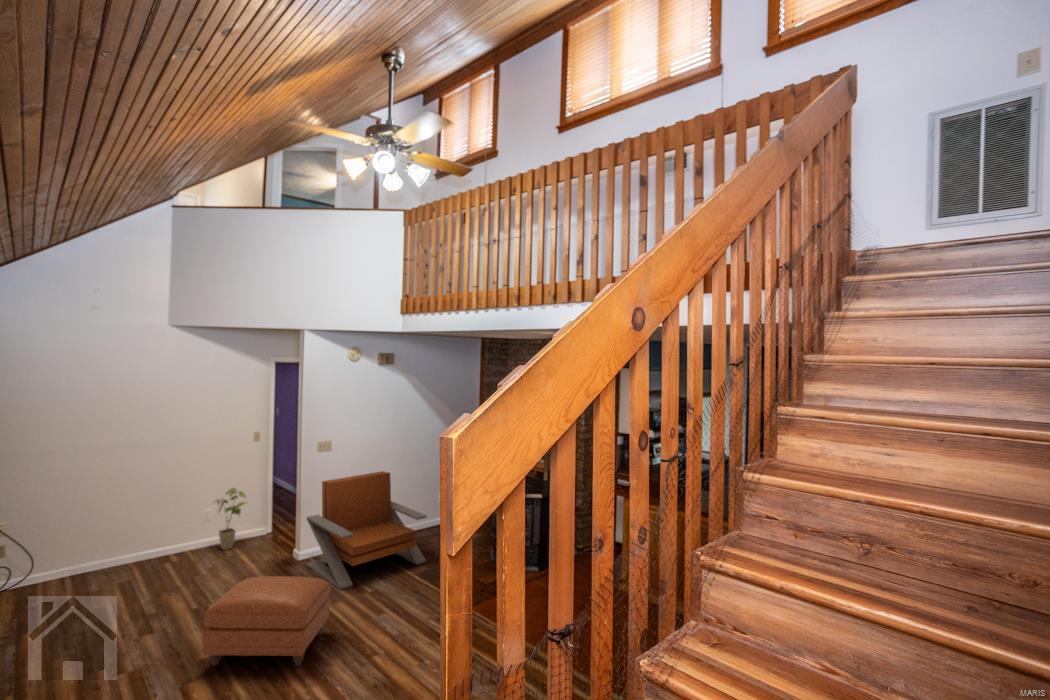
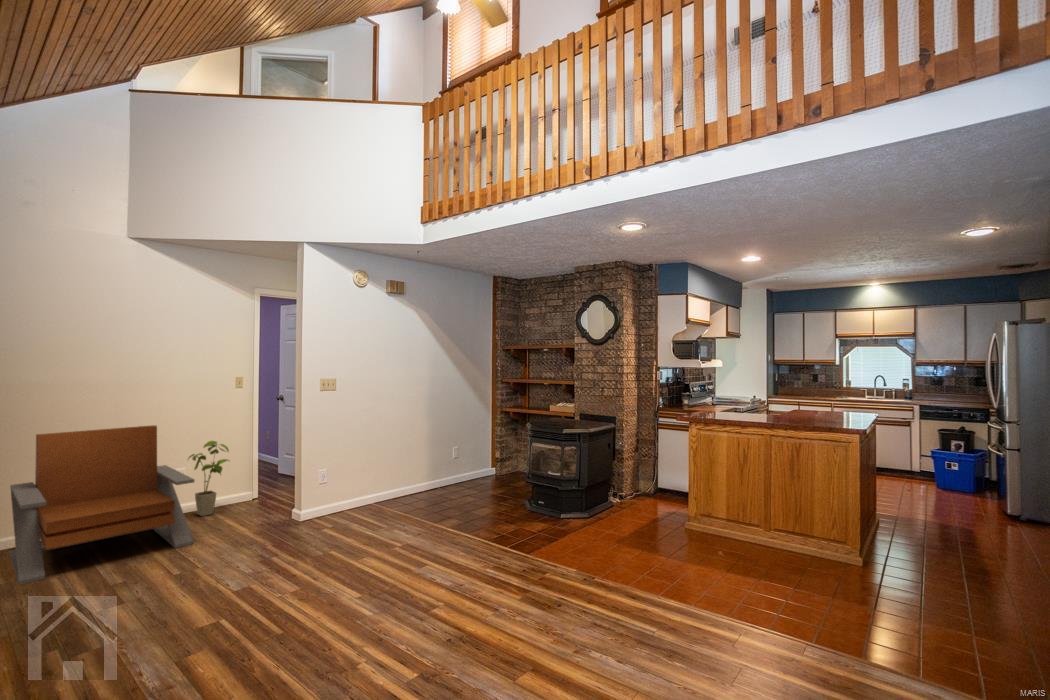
lounge chair: present [307,471,427,590] -> present [9,425,194,584]
ottoman: present [202,576,331,666] -> none [204,518,366,632]

